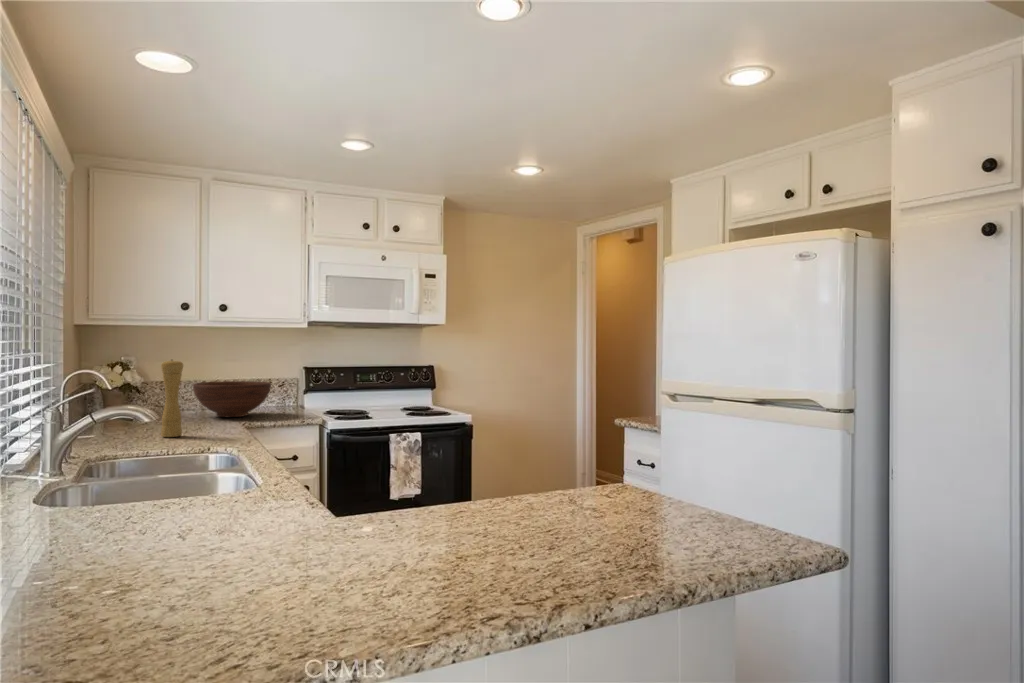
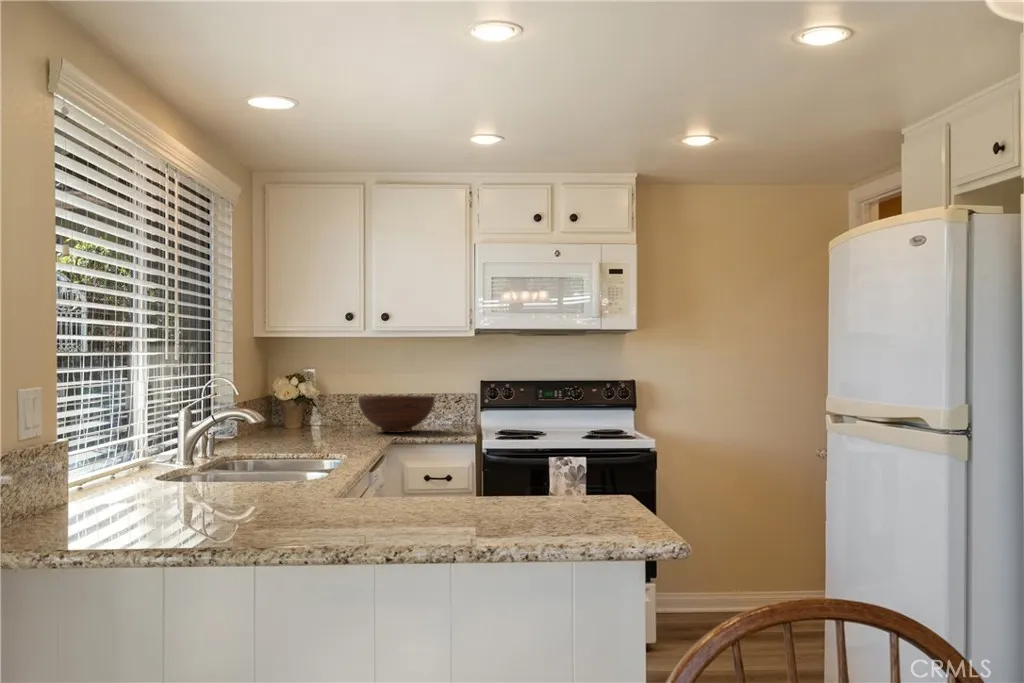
pepper mill: present [161,360,183,437] -> none [300,367,320,445]

